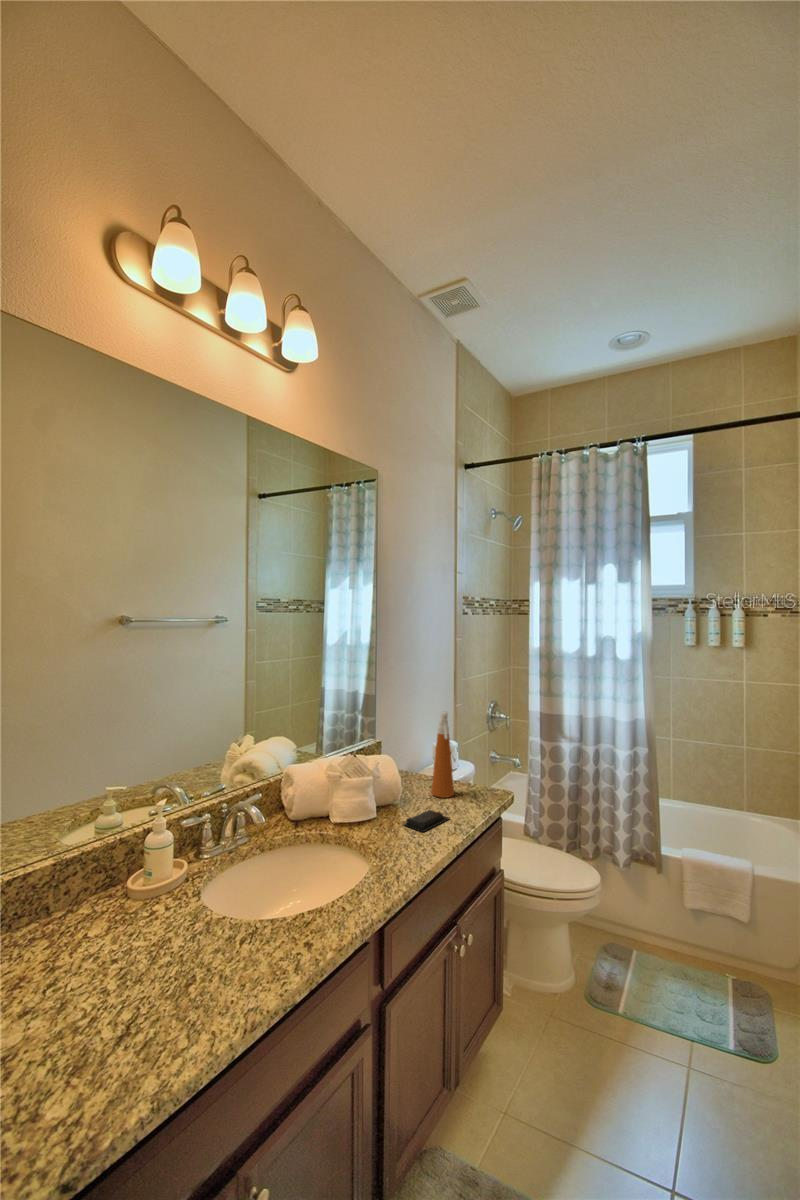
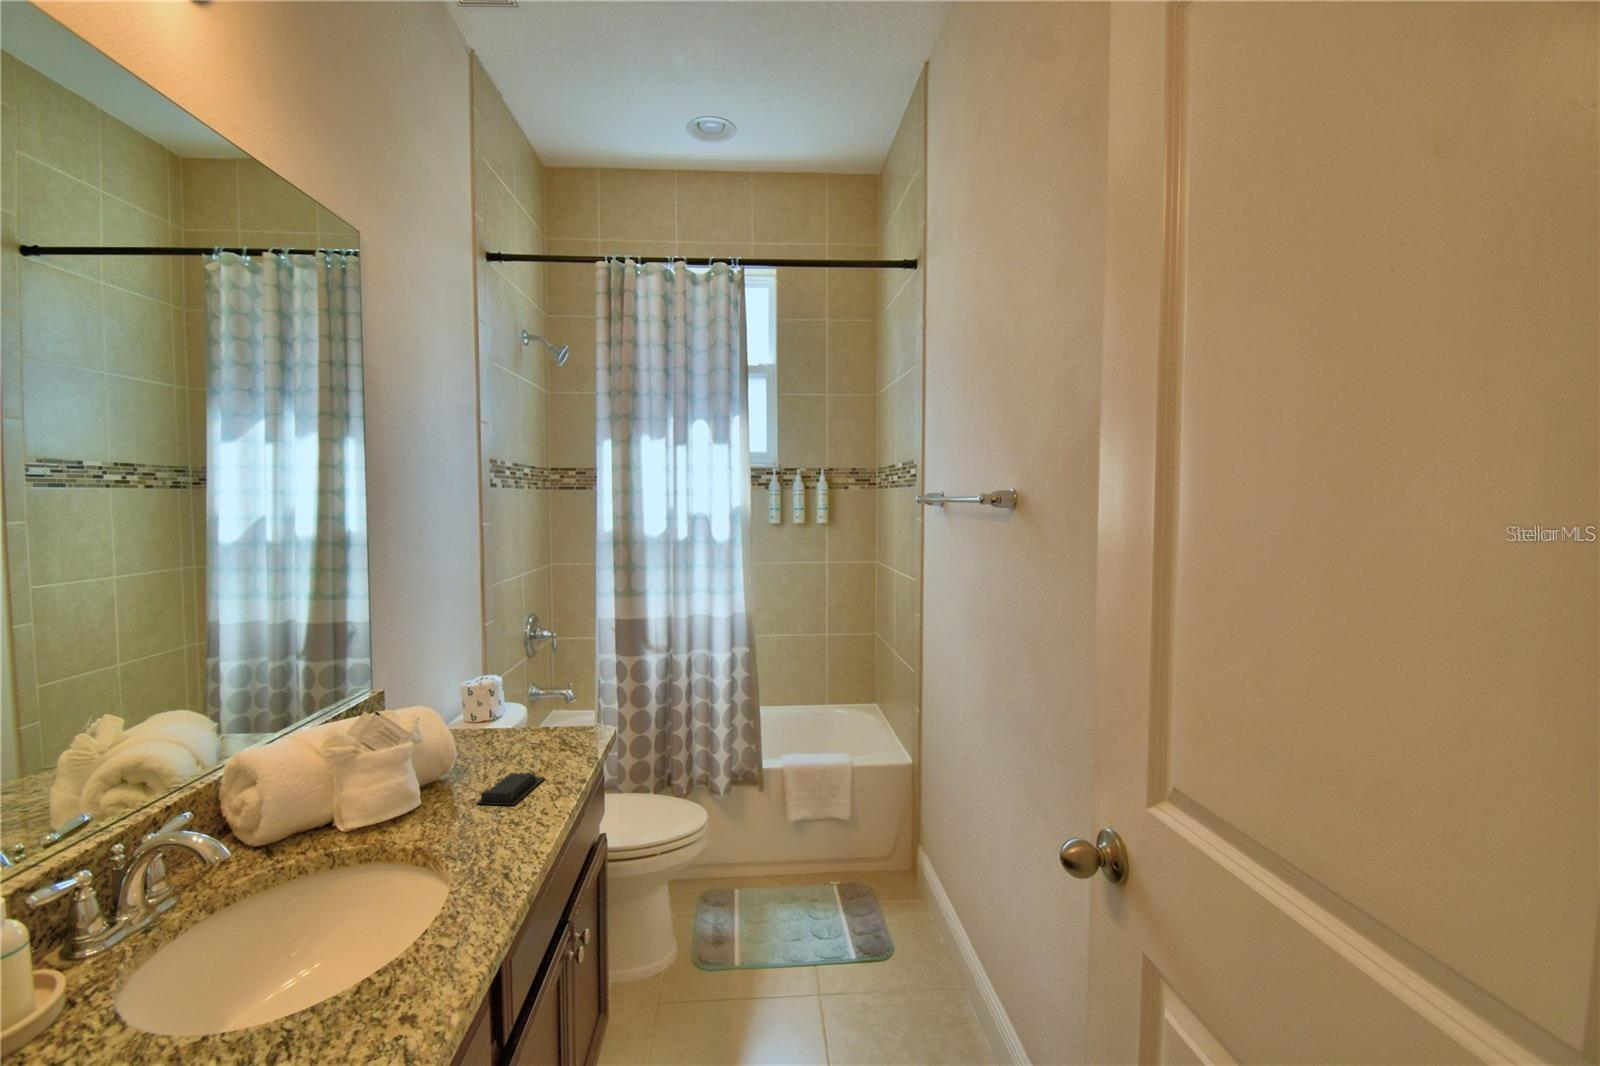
spray bottle: present [431,712,454,798] -> none [497,625,533,755]

